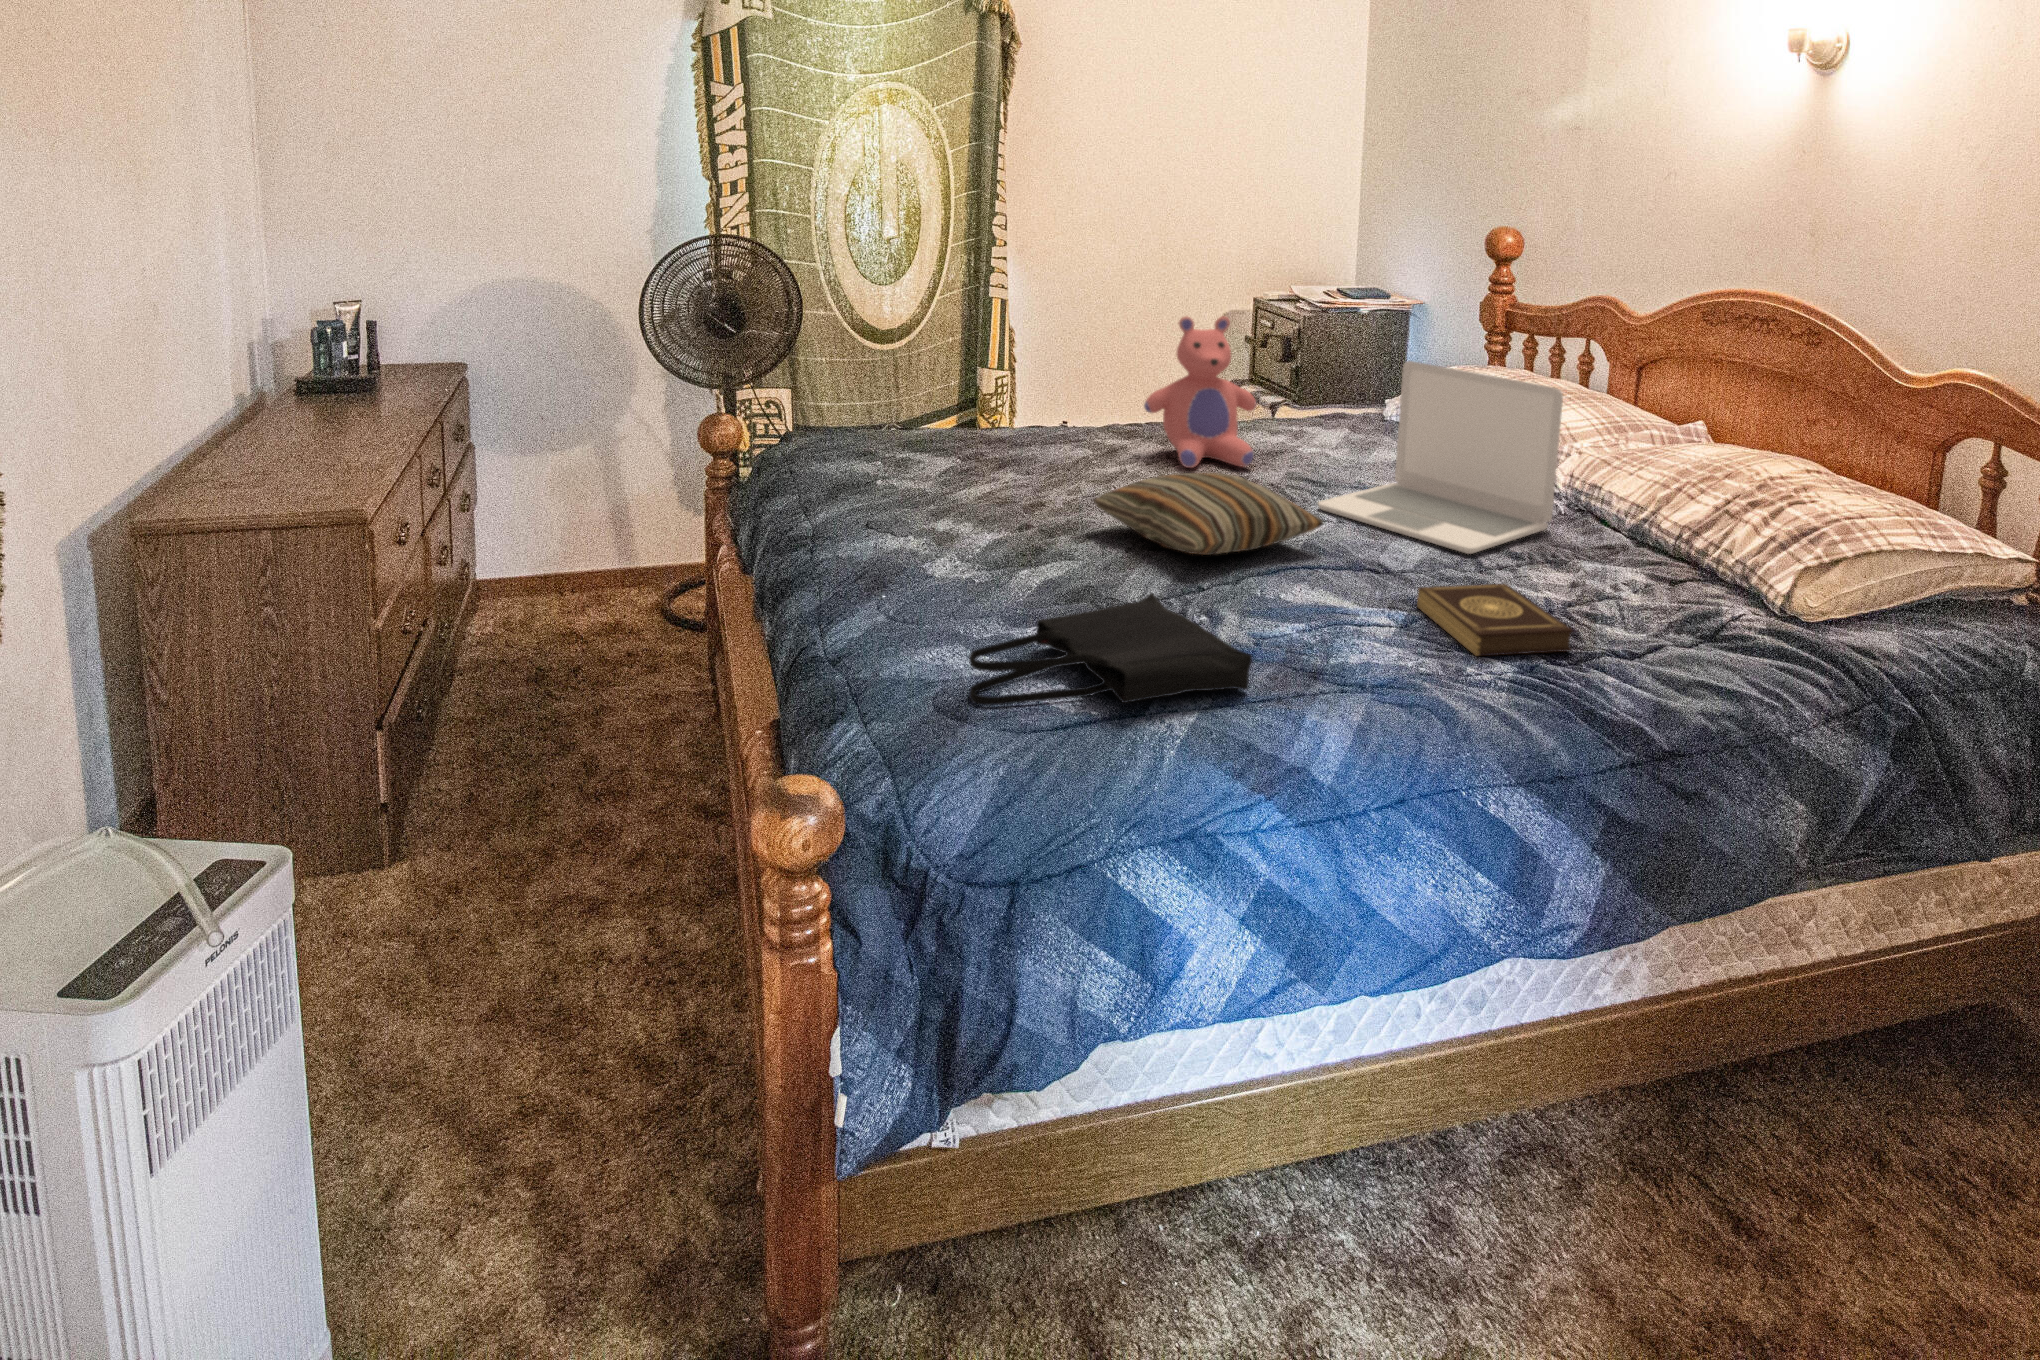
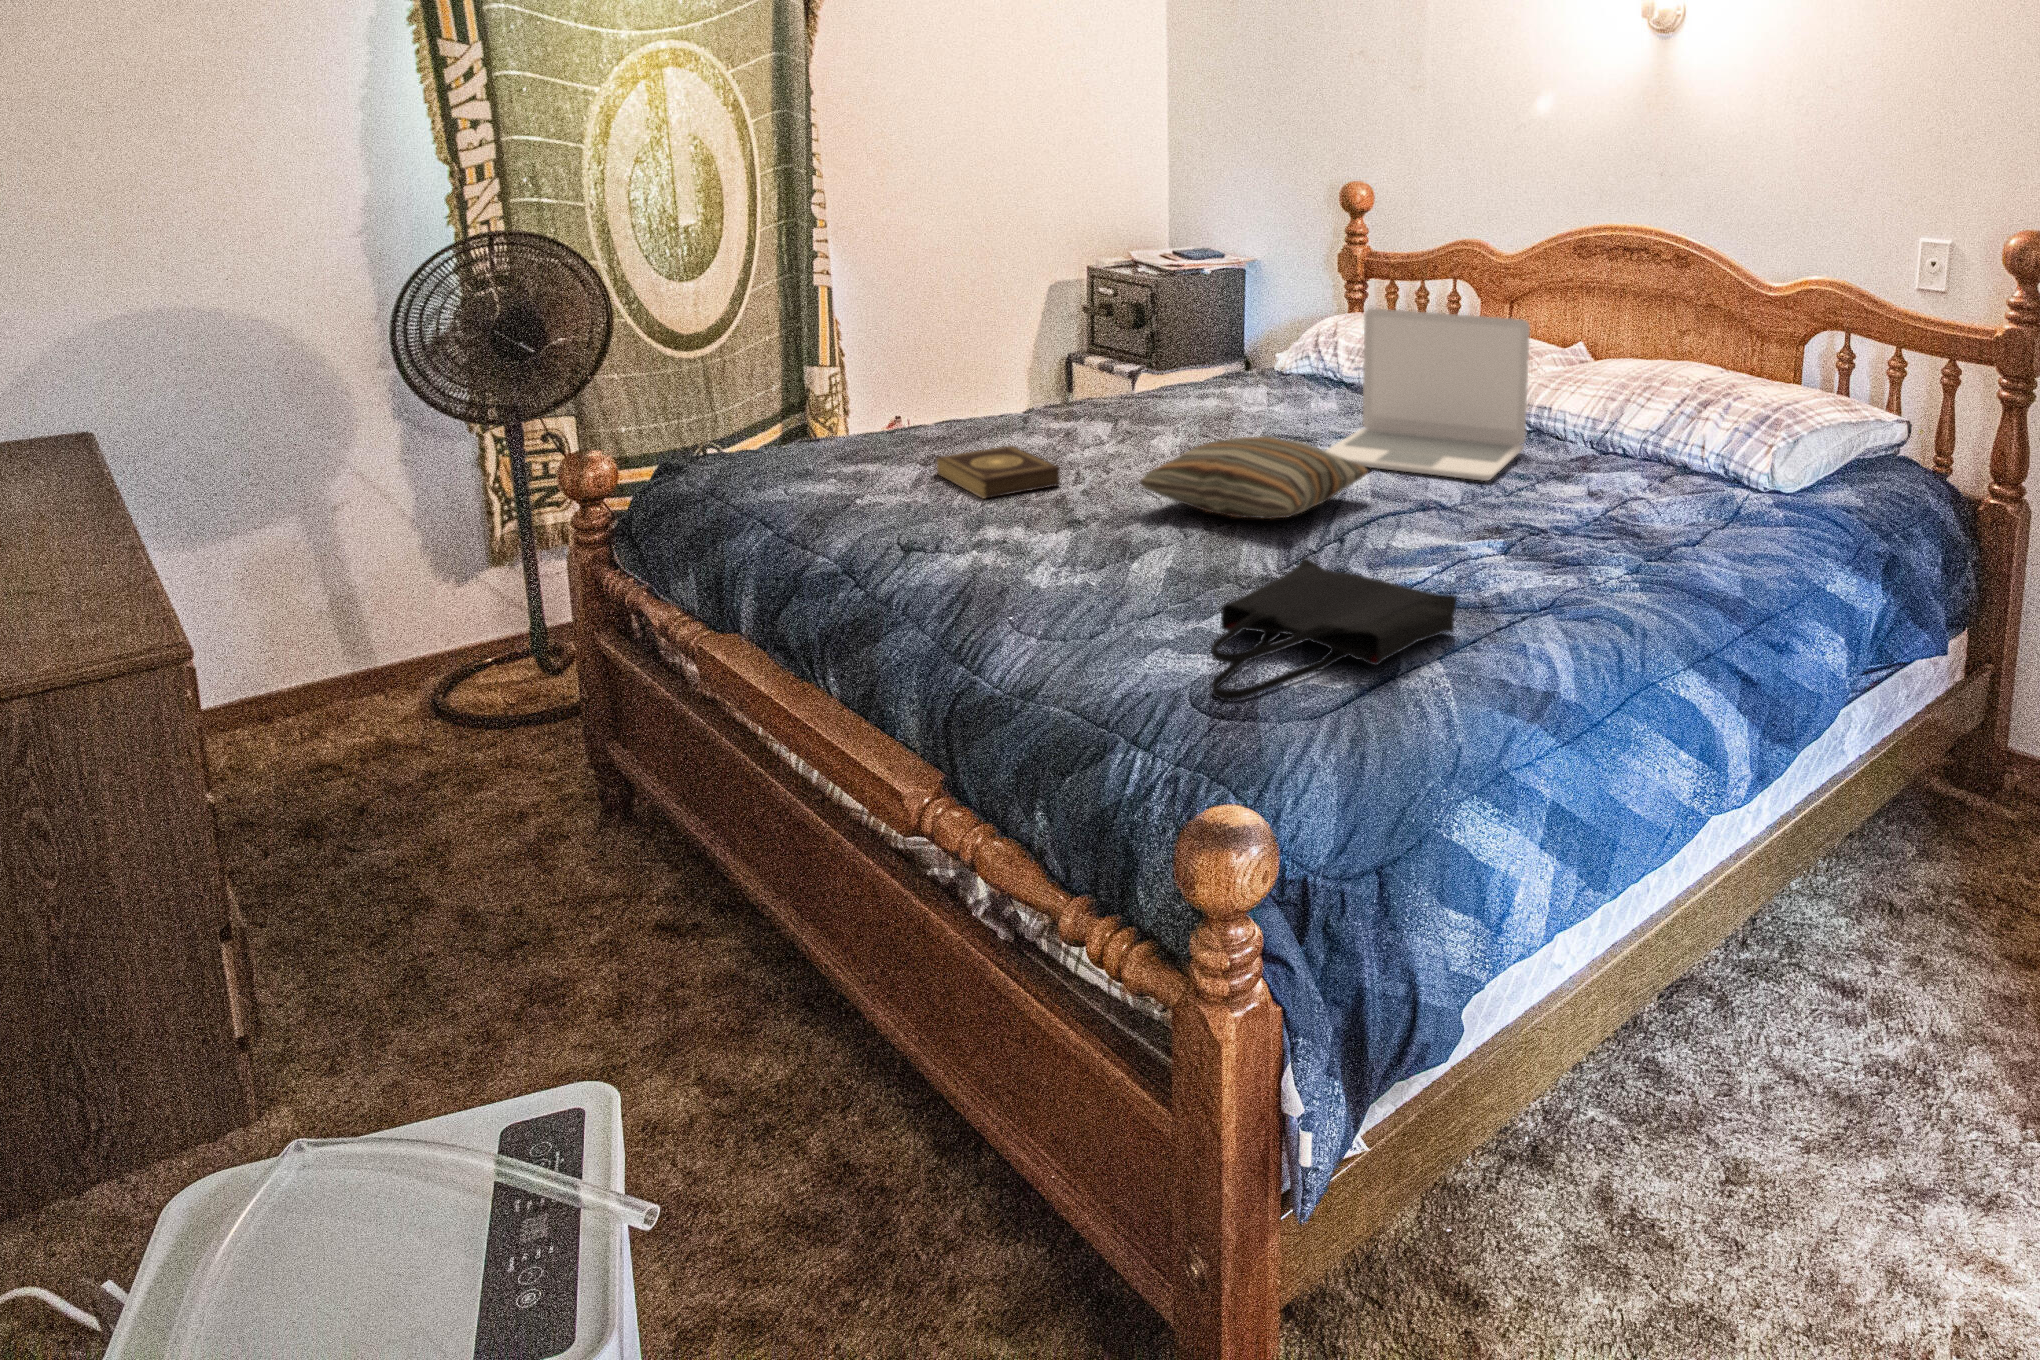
teddy bear: present [1144,316,1256,468] -> none [1099,281,1221,441]
book: present [1417,584,1573,656] -> present [937,446,1061,499]

